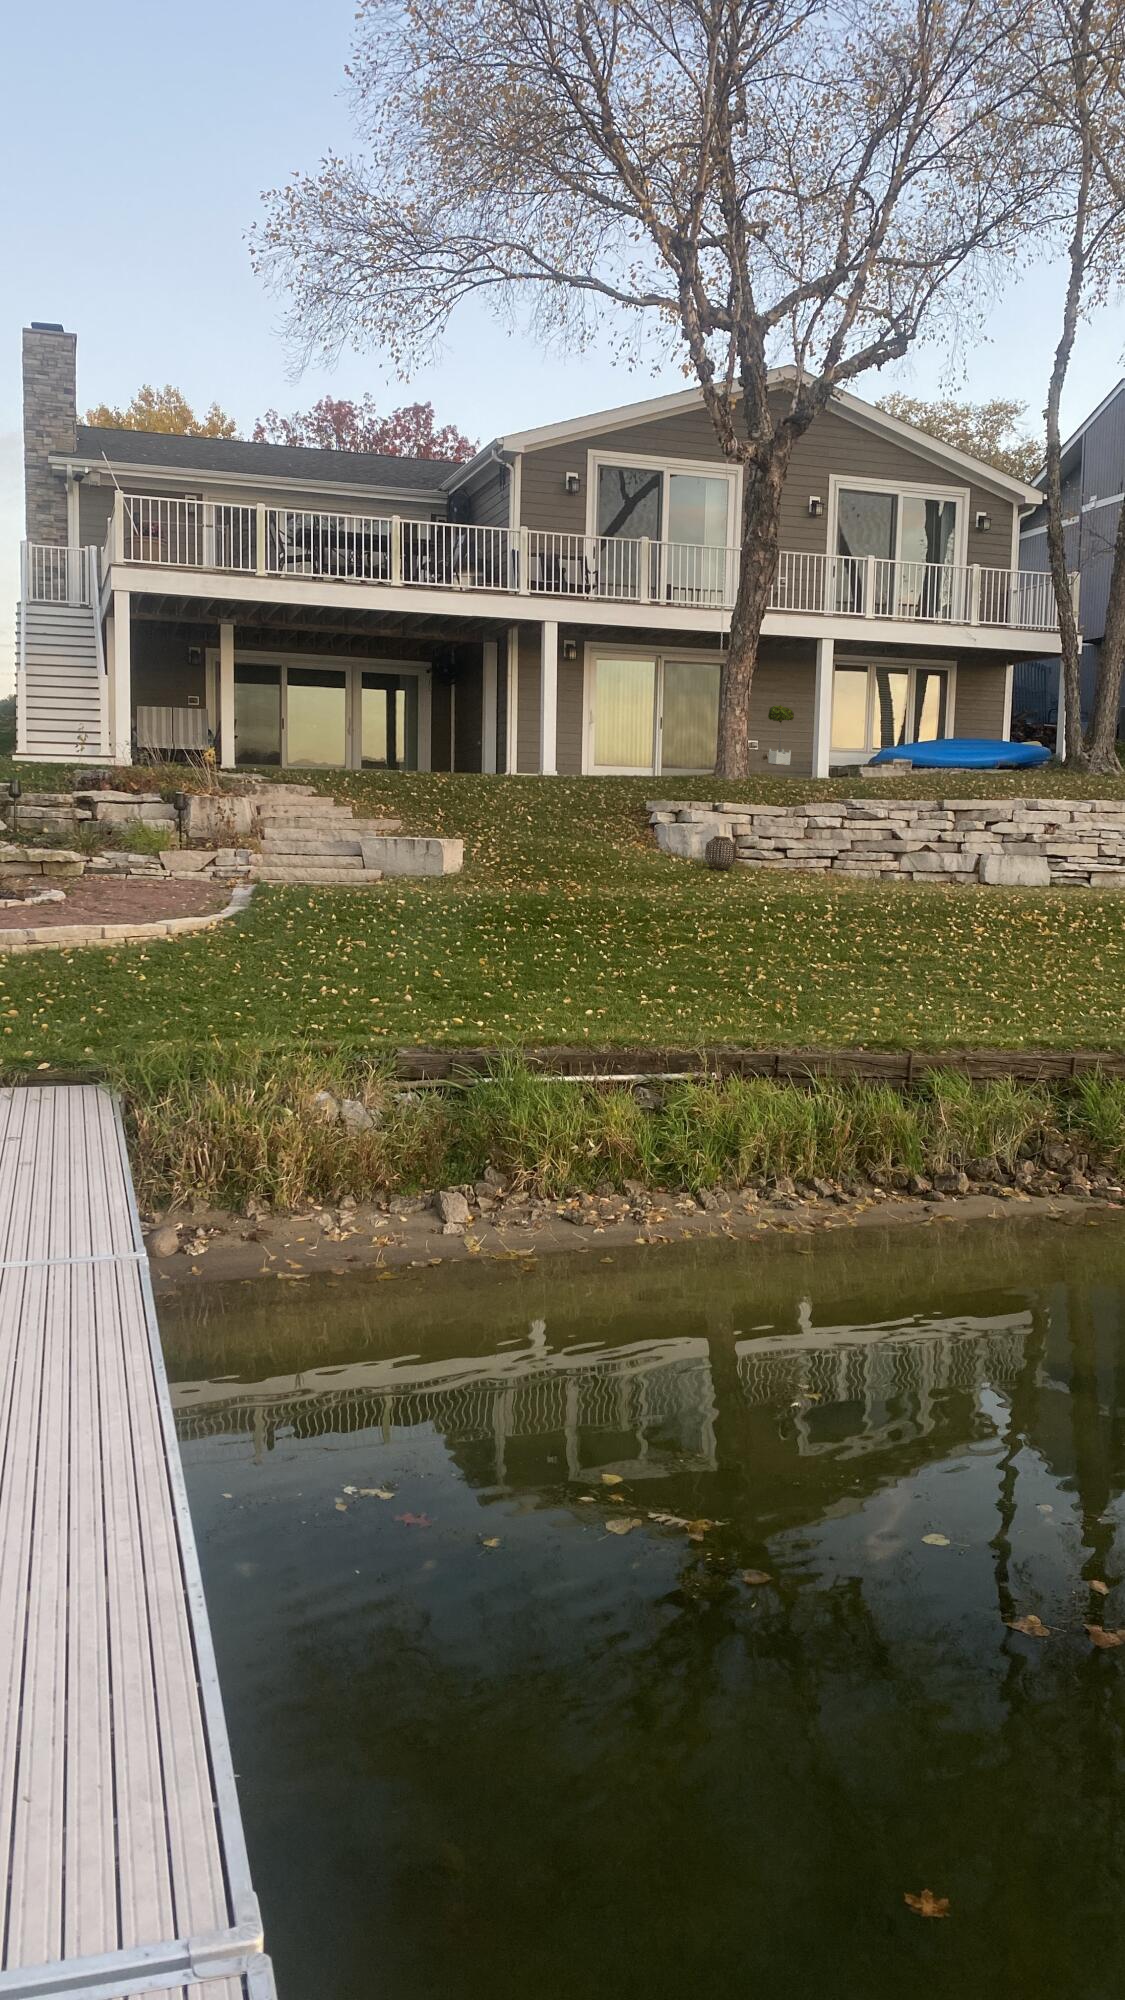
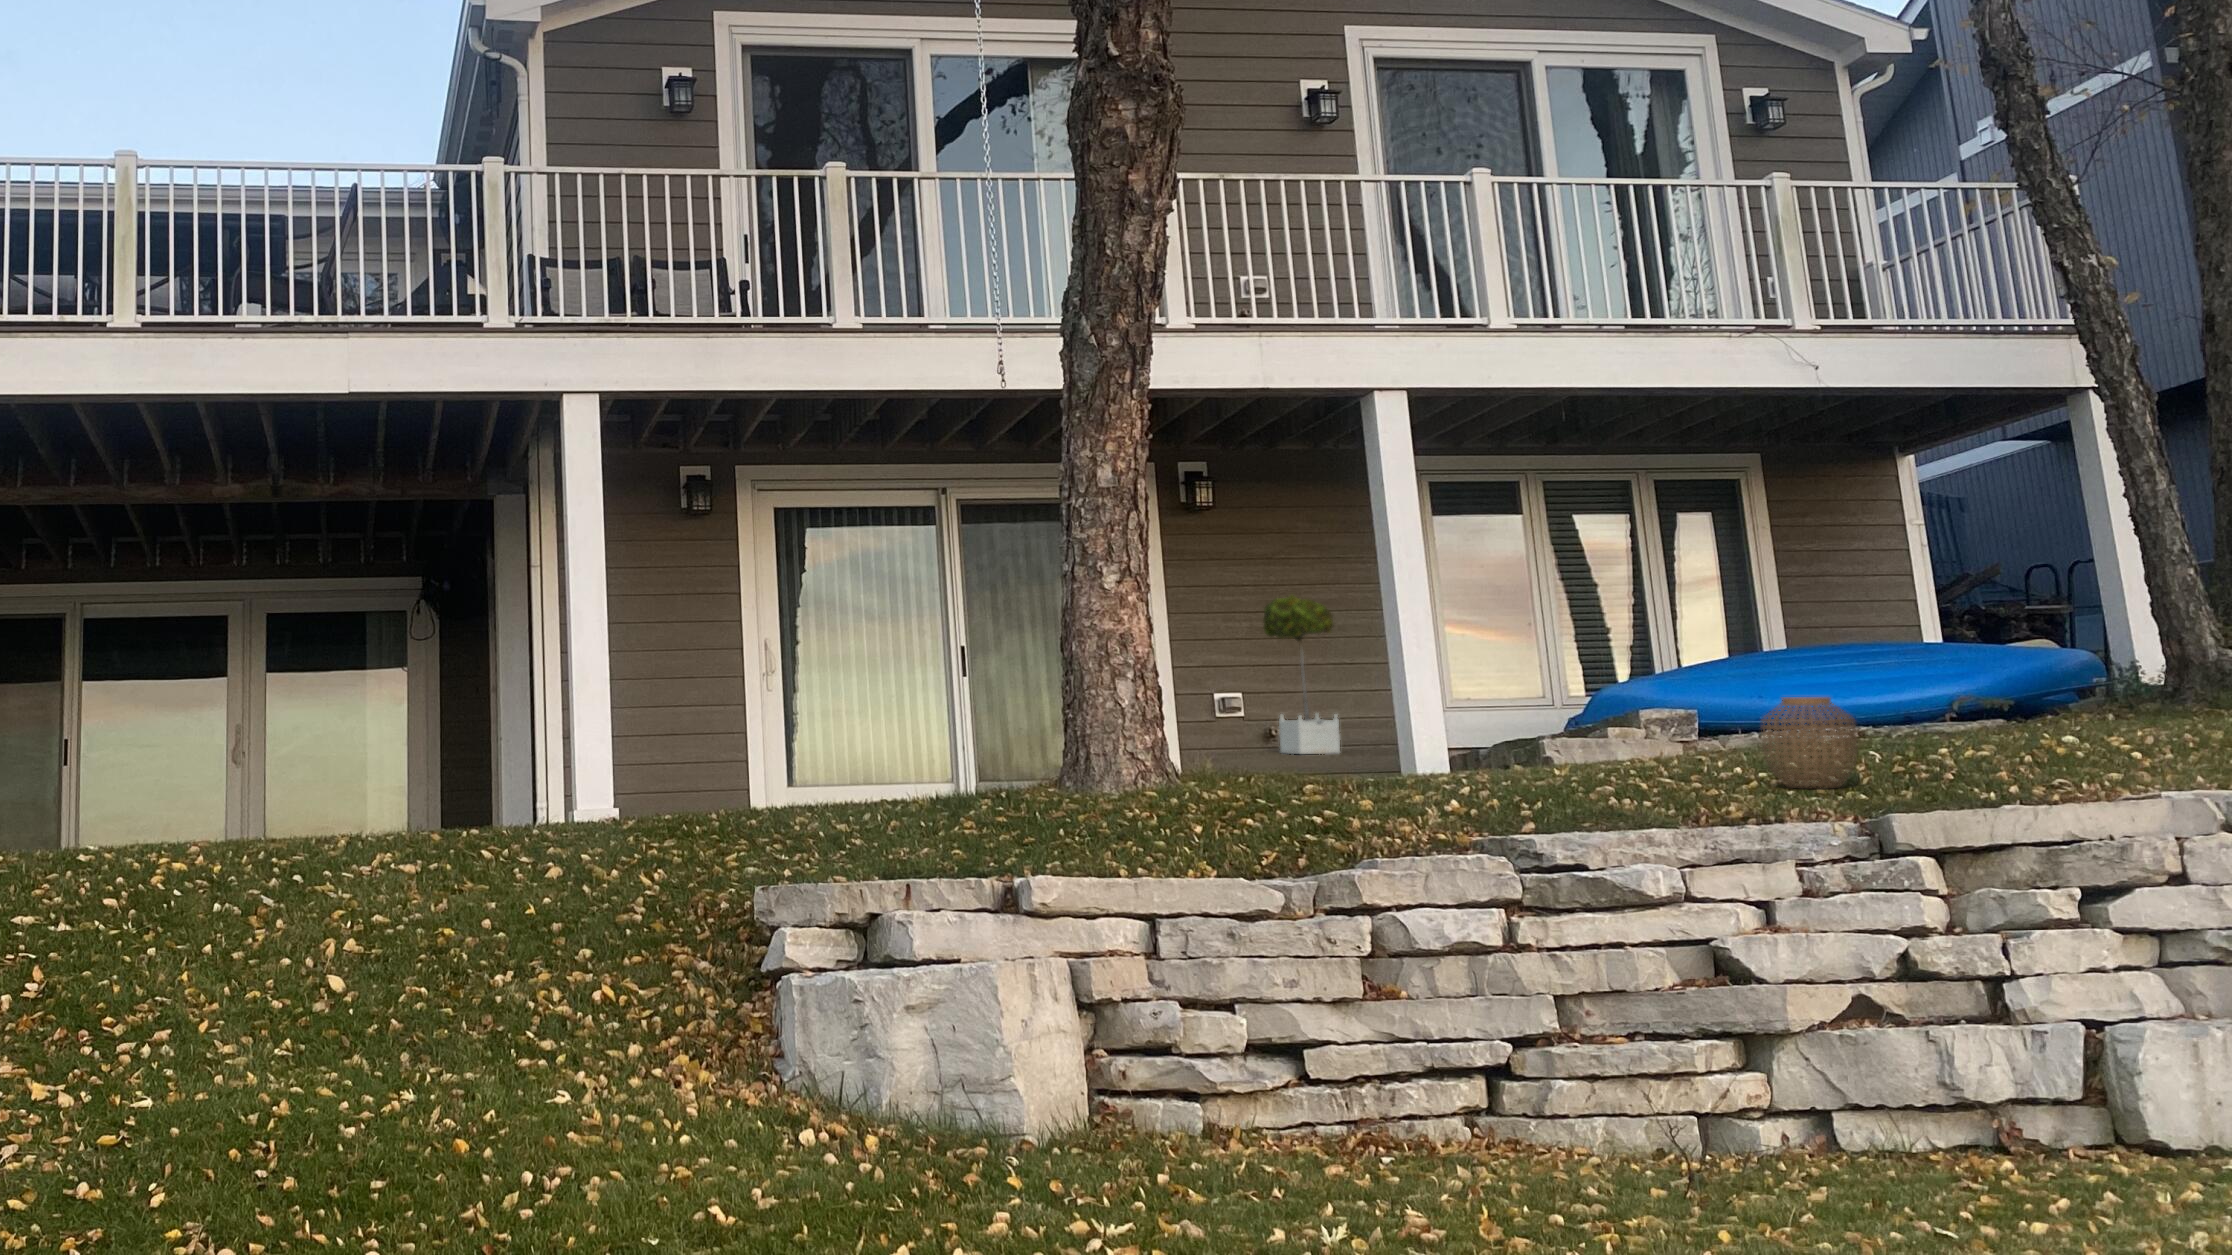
woven basket: present [705,836,737,870] -> present [1761,697,1858,788]

